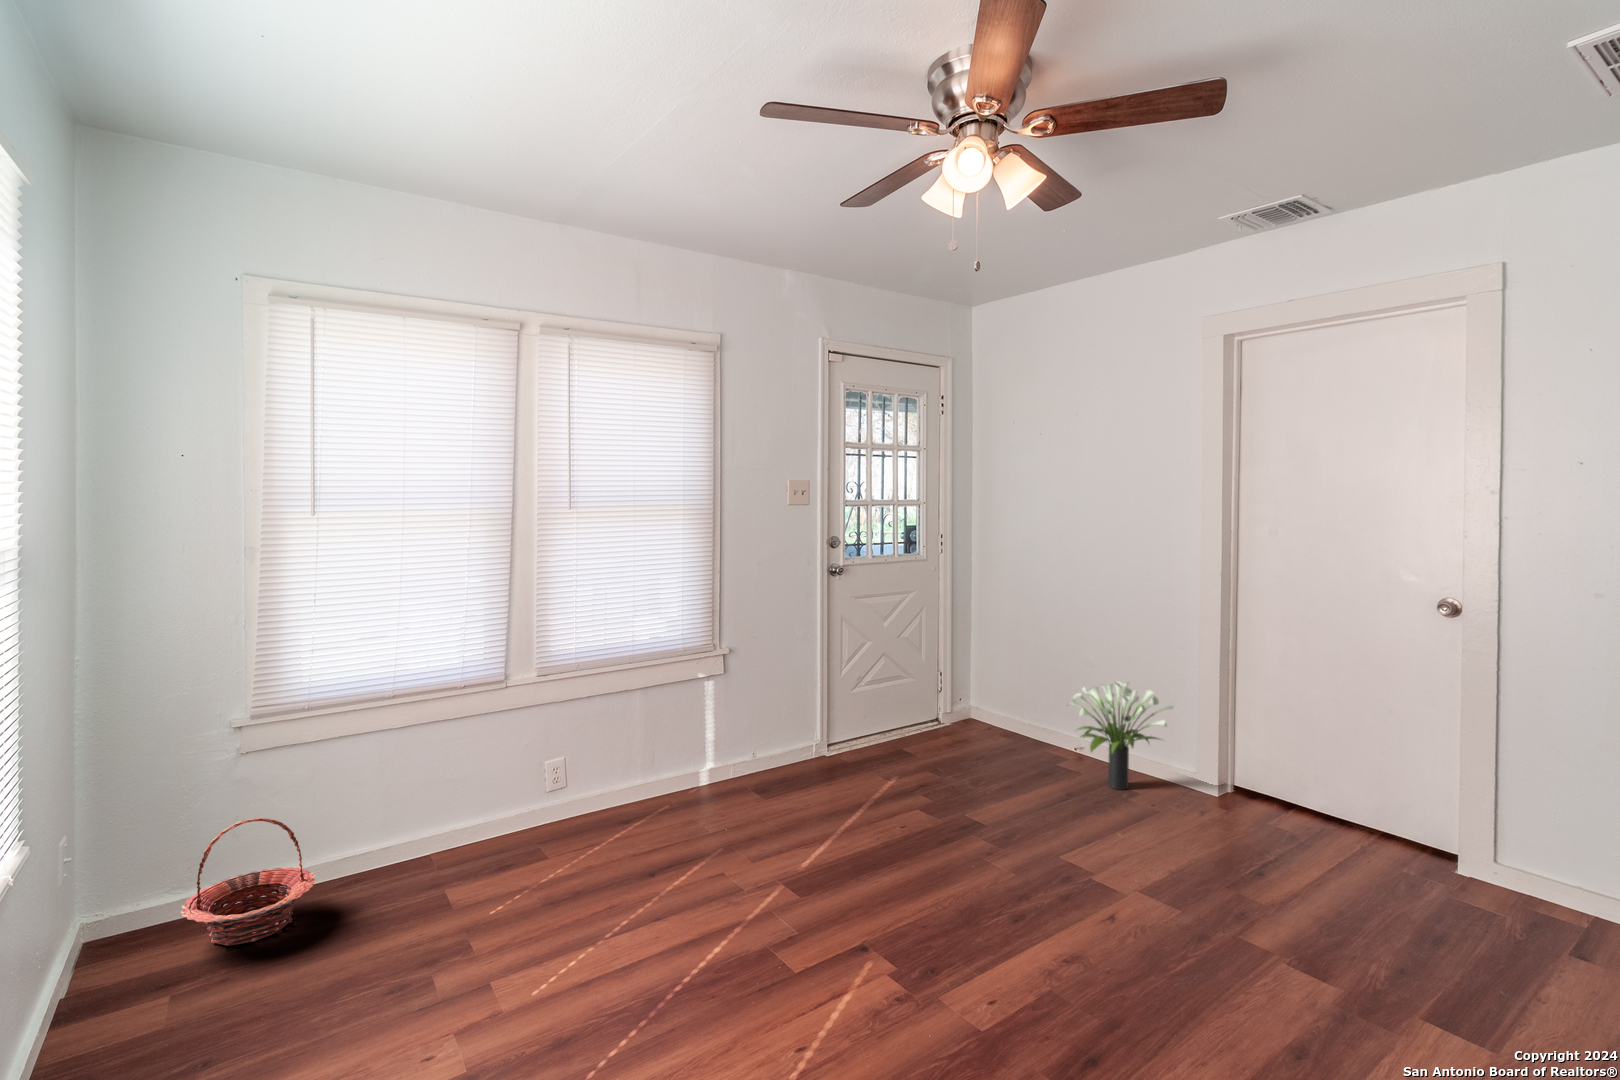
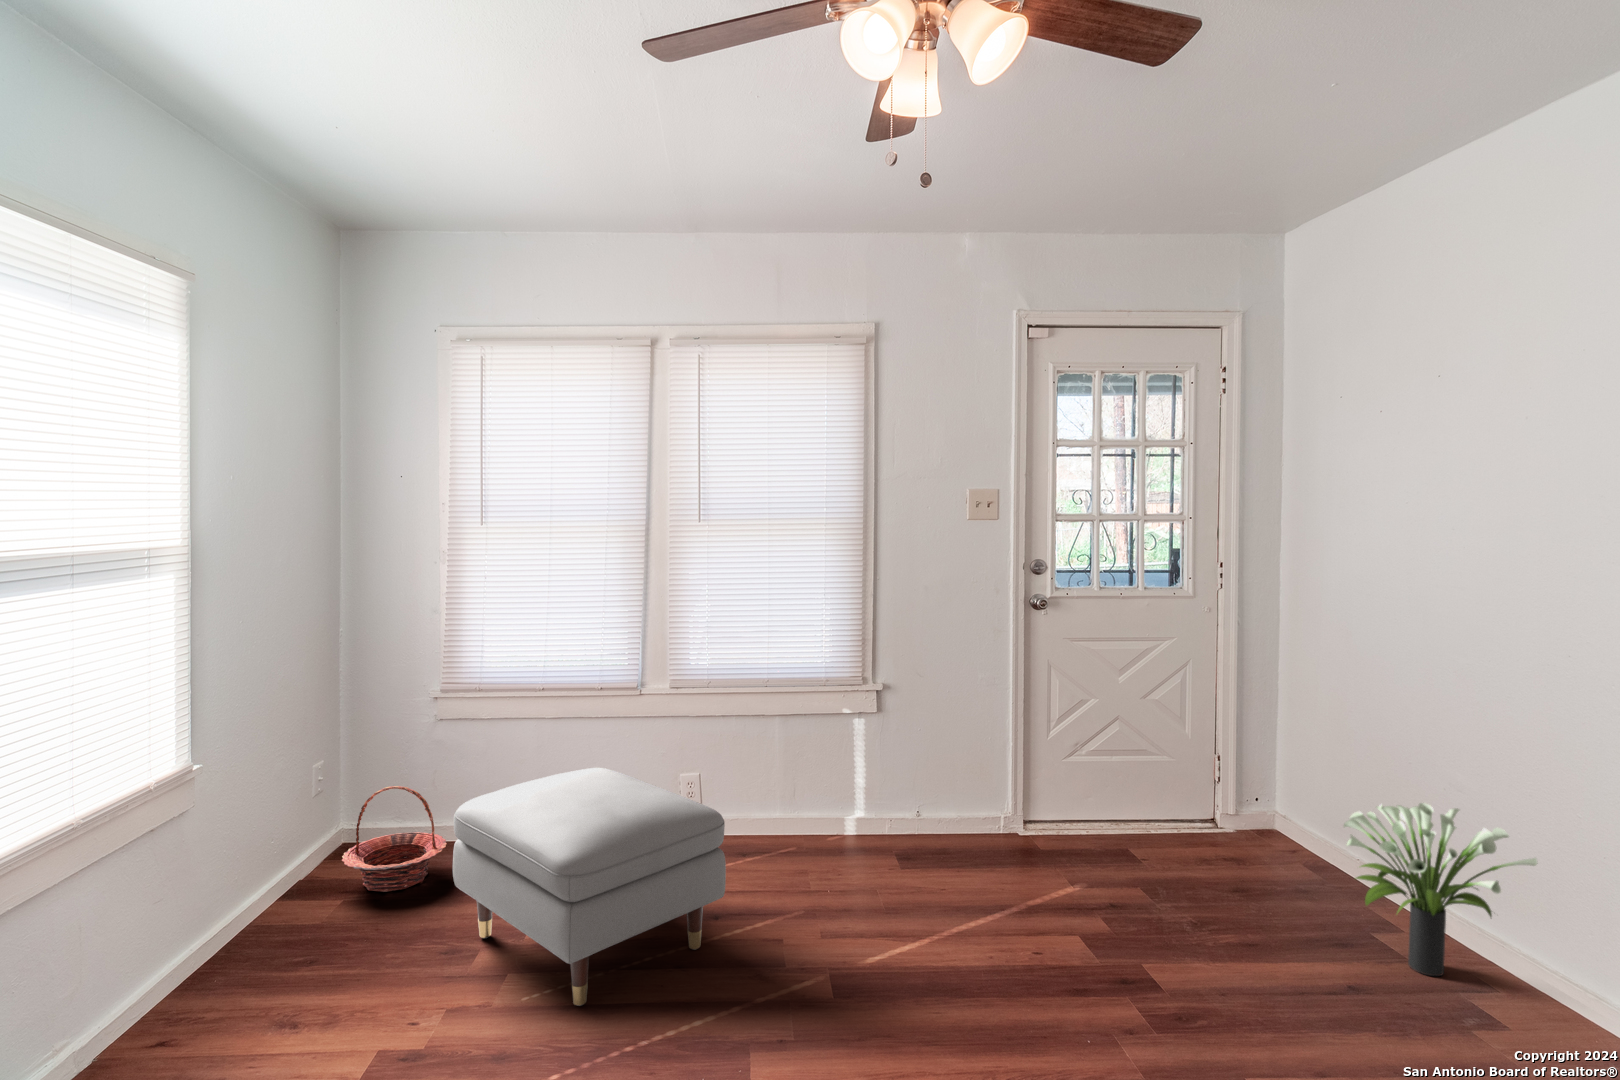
ottoman: none [394,756,685,971] -> present [453,768,726,1006]

